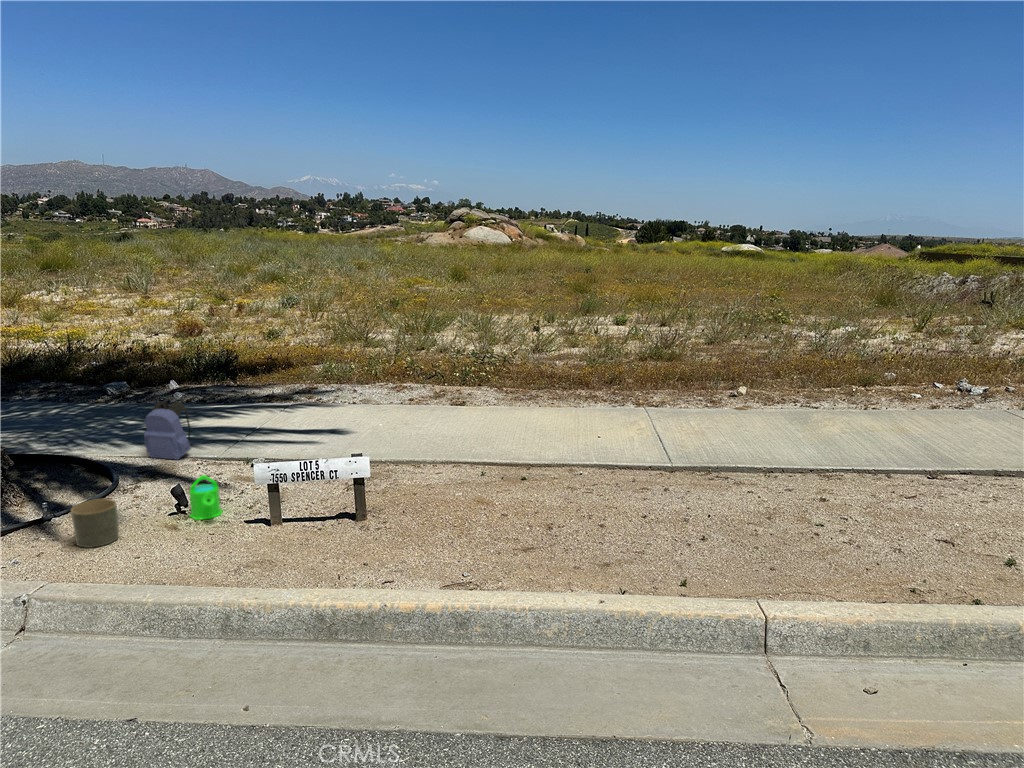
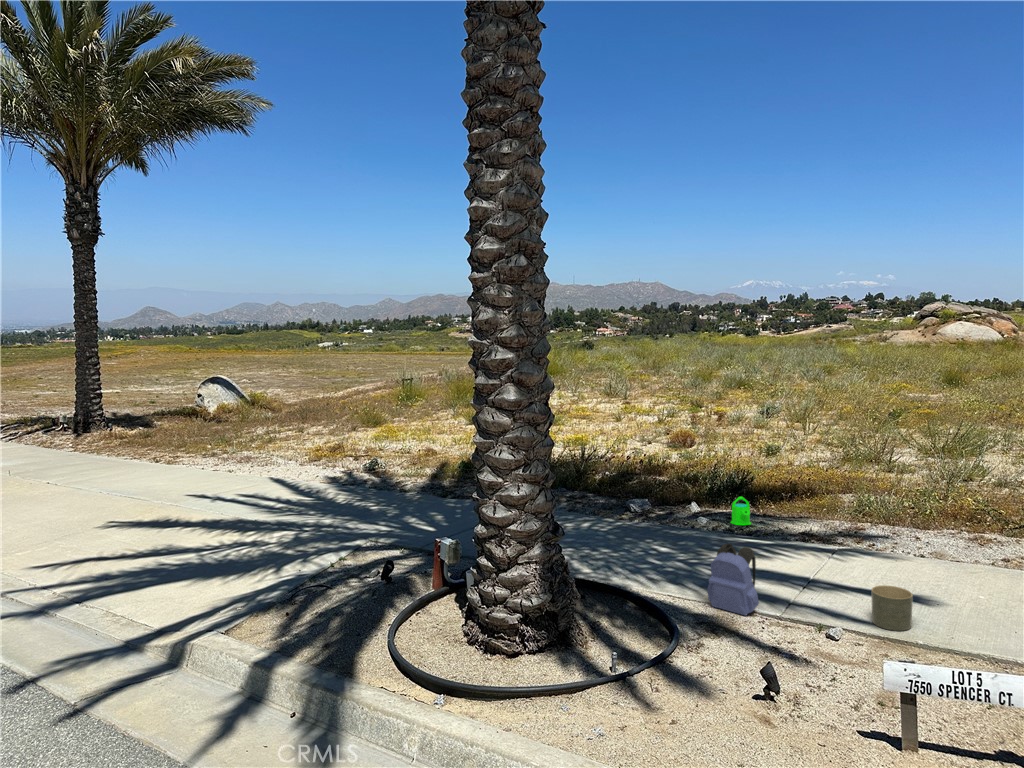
watering can: present [189,475,222,520] -> present [731,497,751,526]
planter: present [71,499,119,548] -> present [872,585,913,631]

